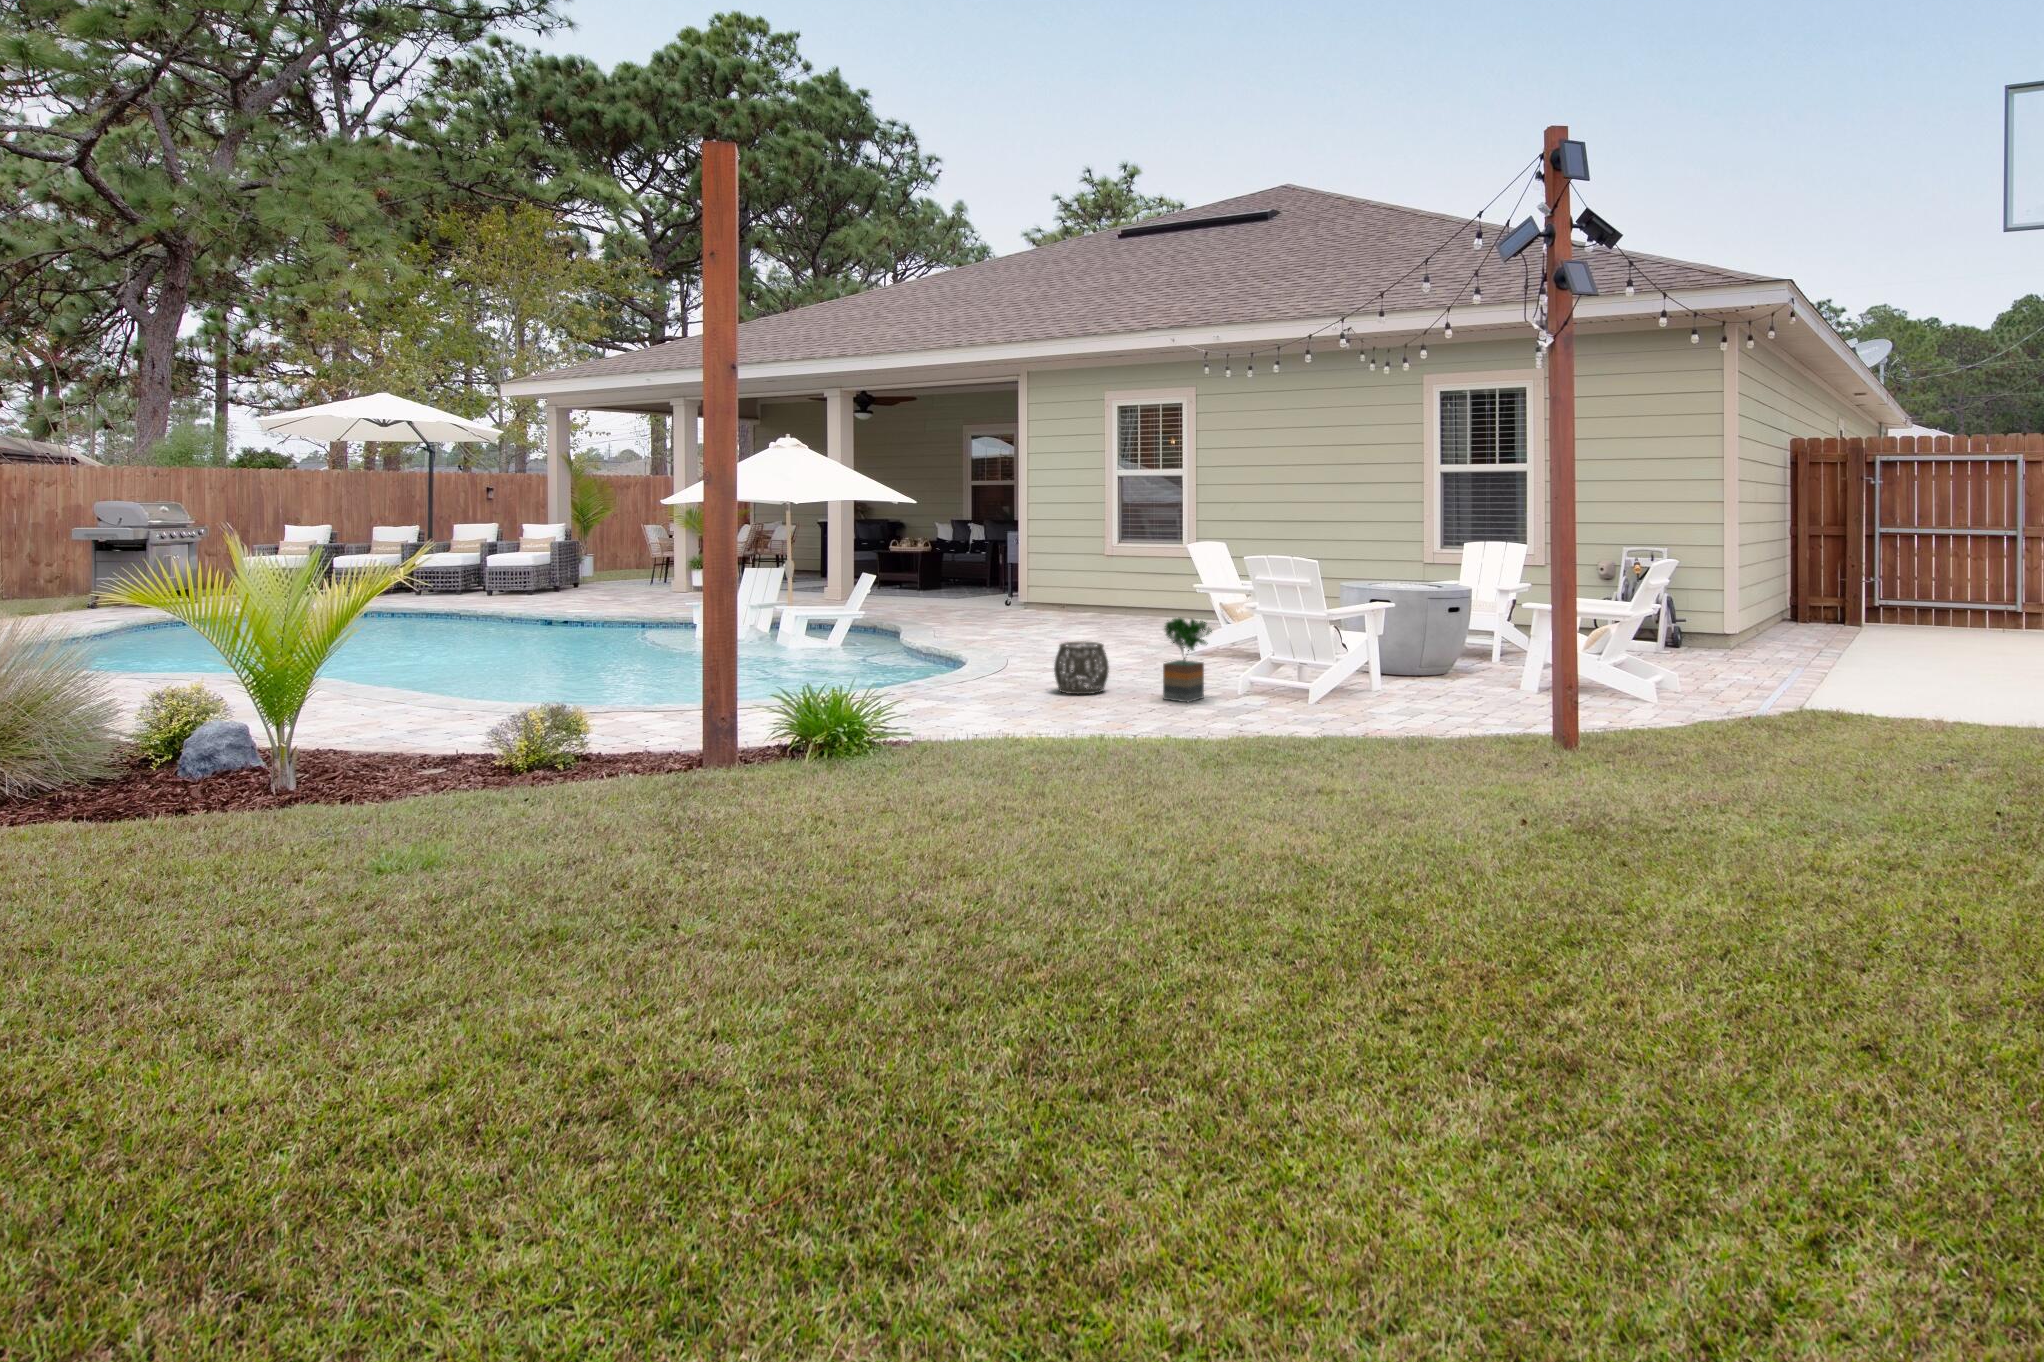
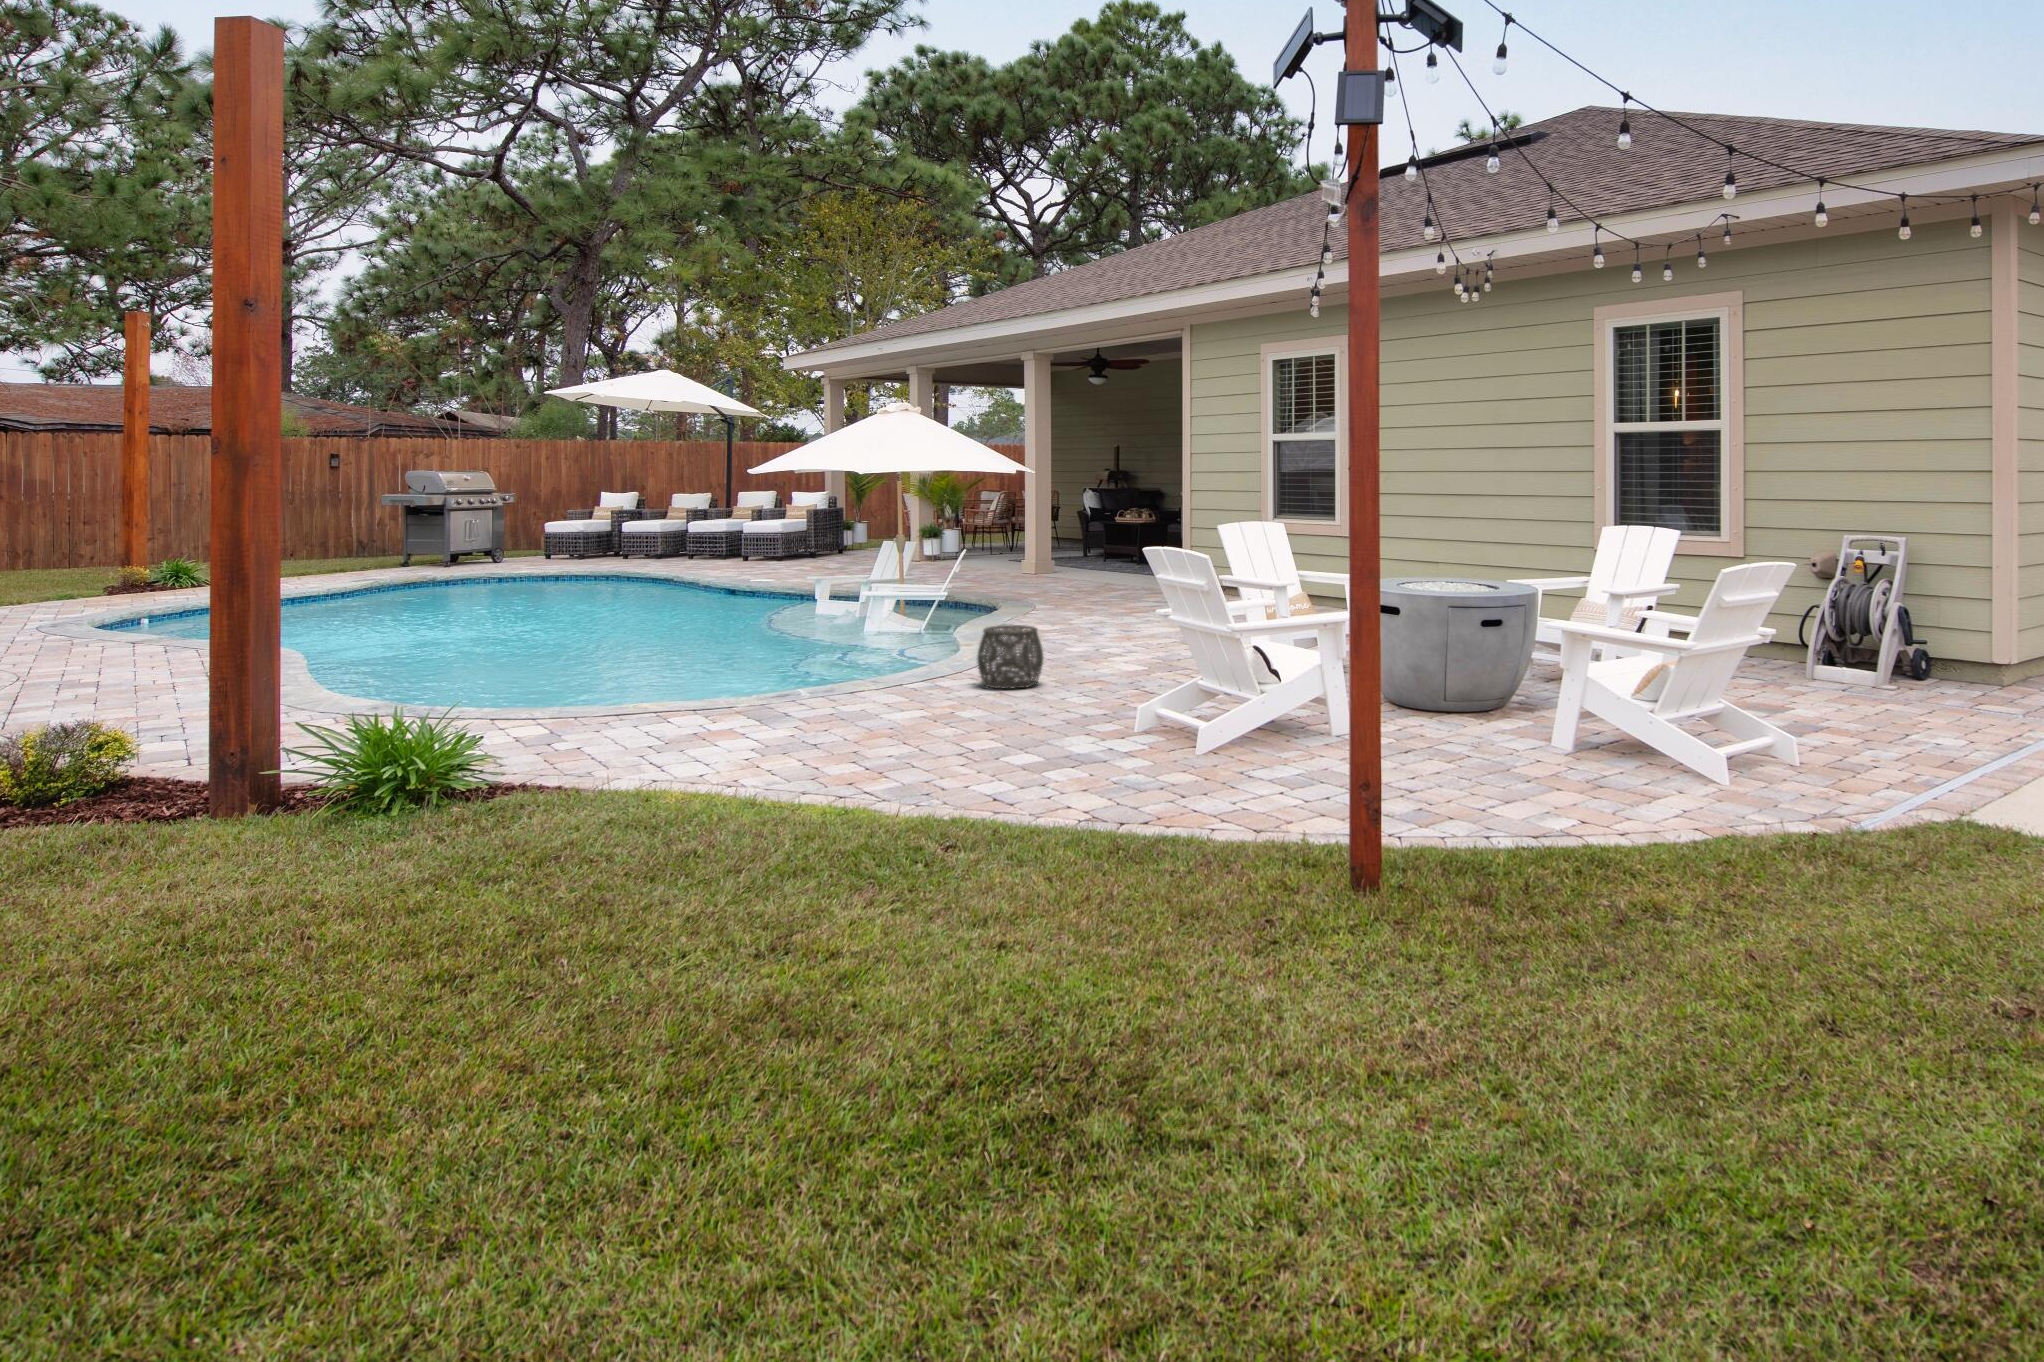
potted tree: present [1163,618,1212,702] -> none [1068,598,1142,705]

